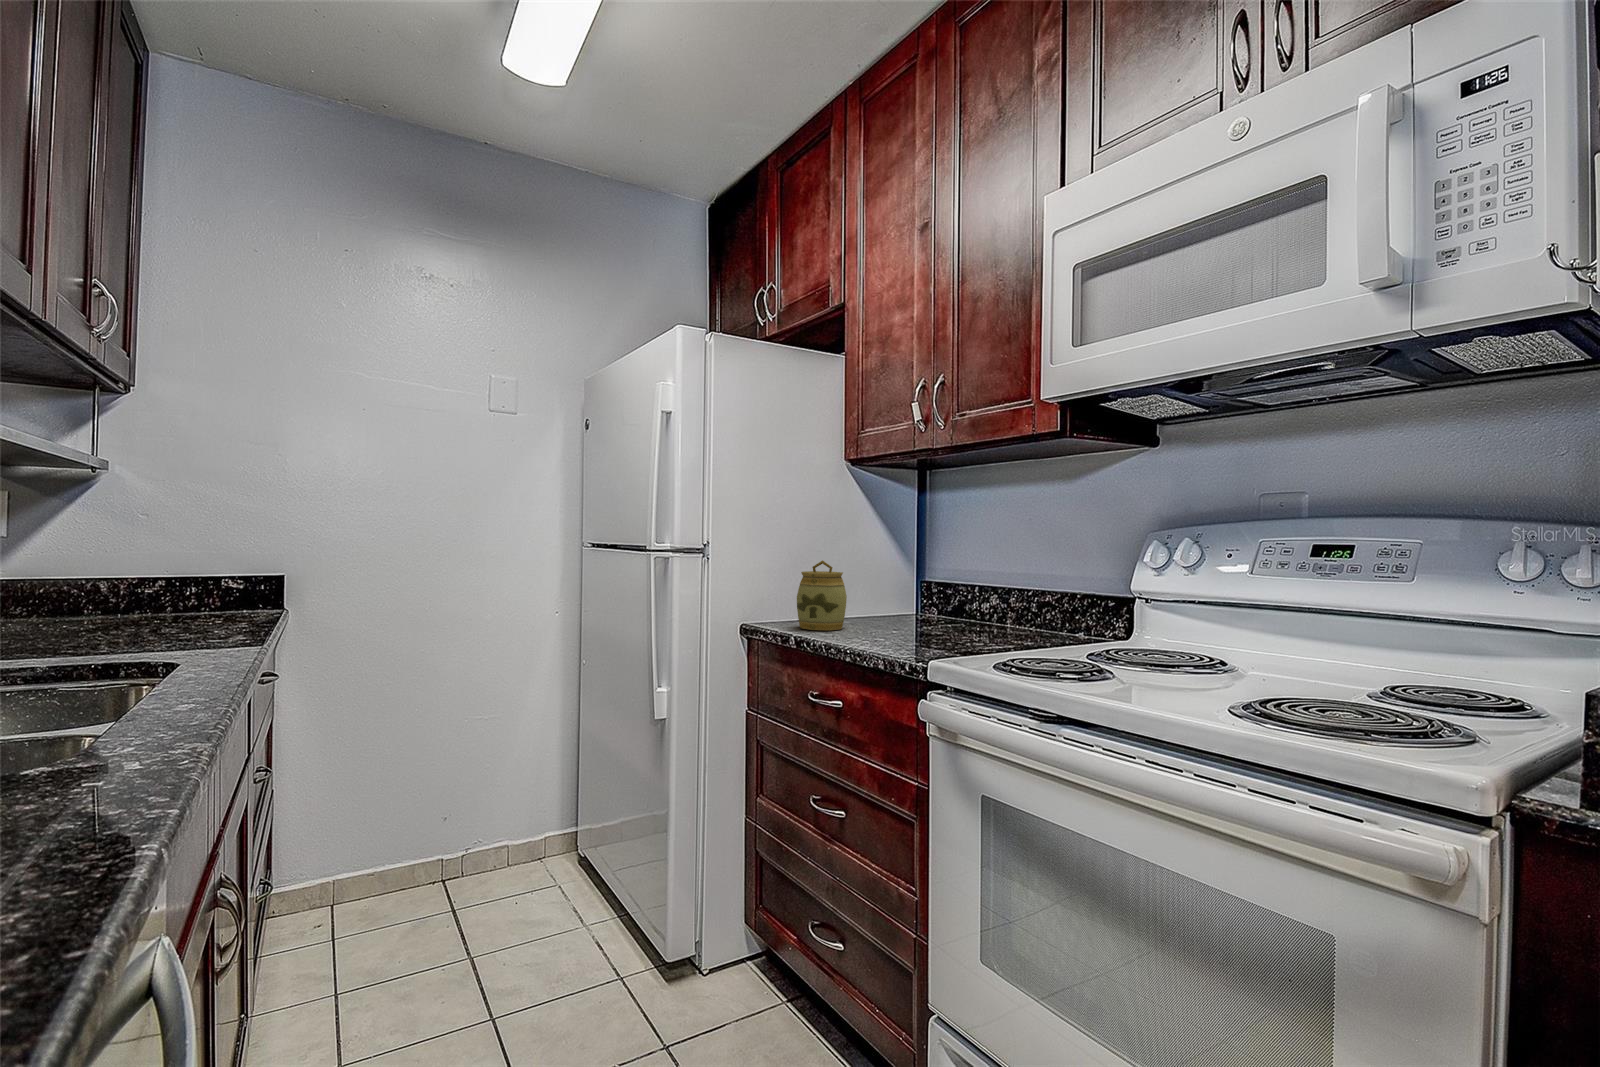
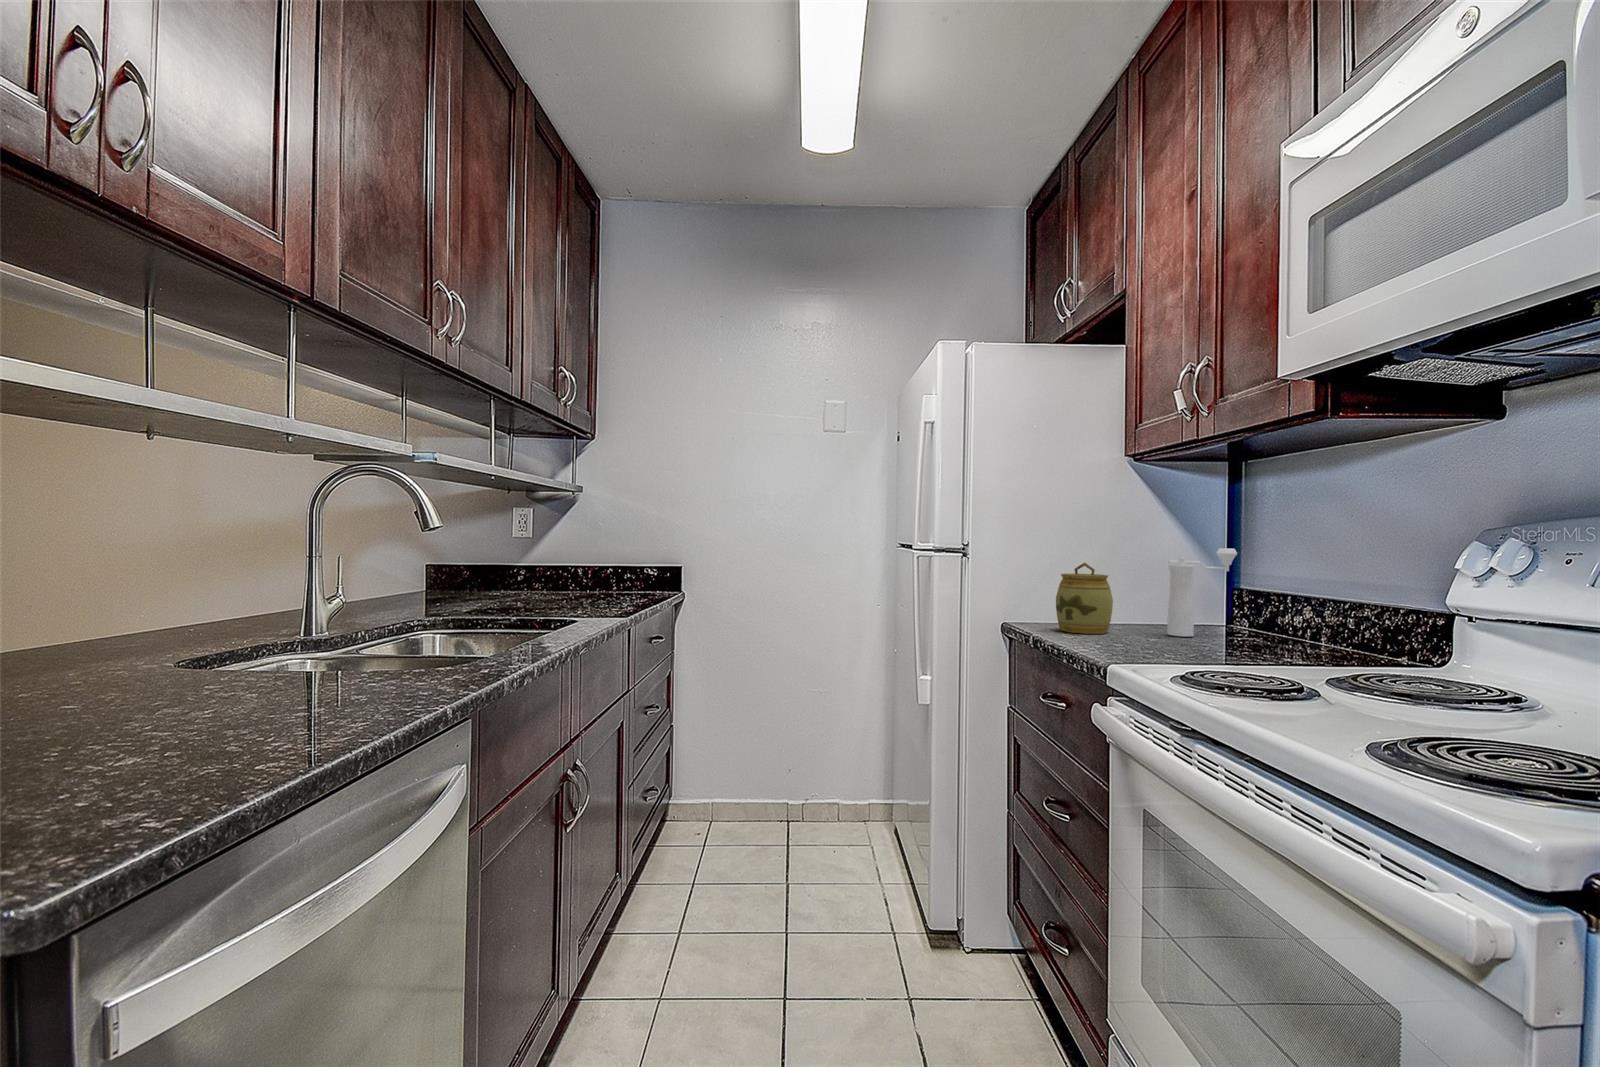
pepper mill: none [892,545,944,627] -> present [1167,548,1237,637]

